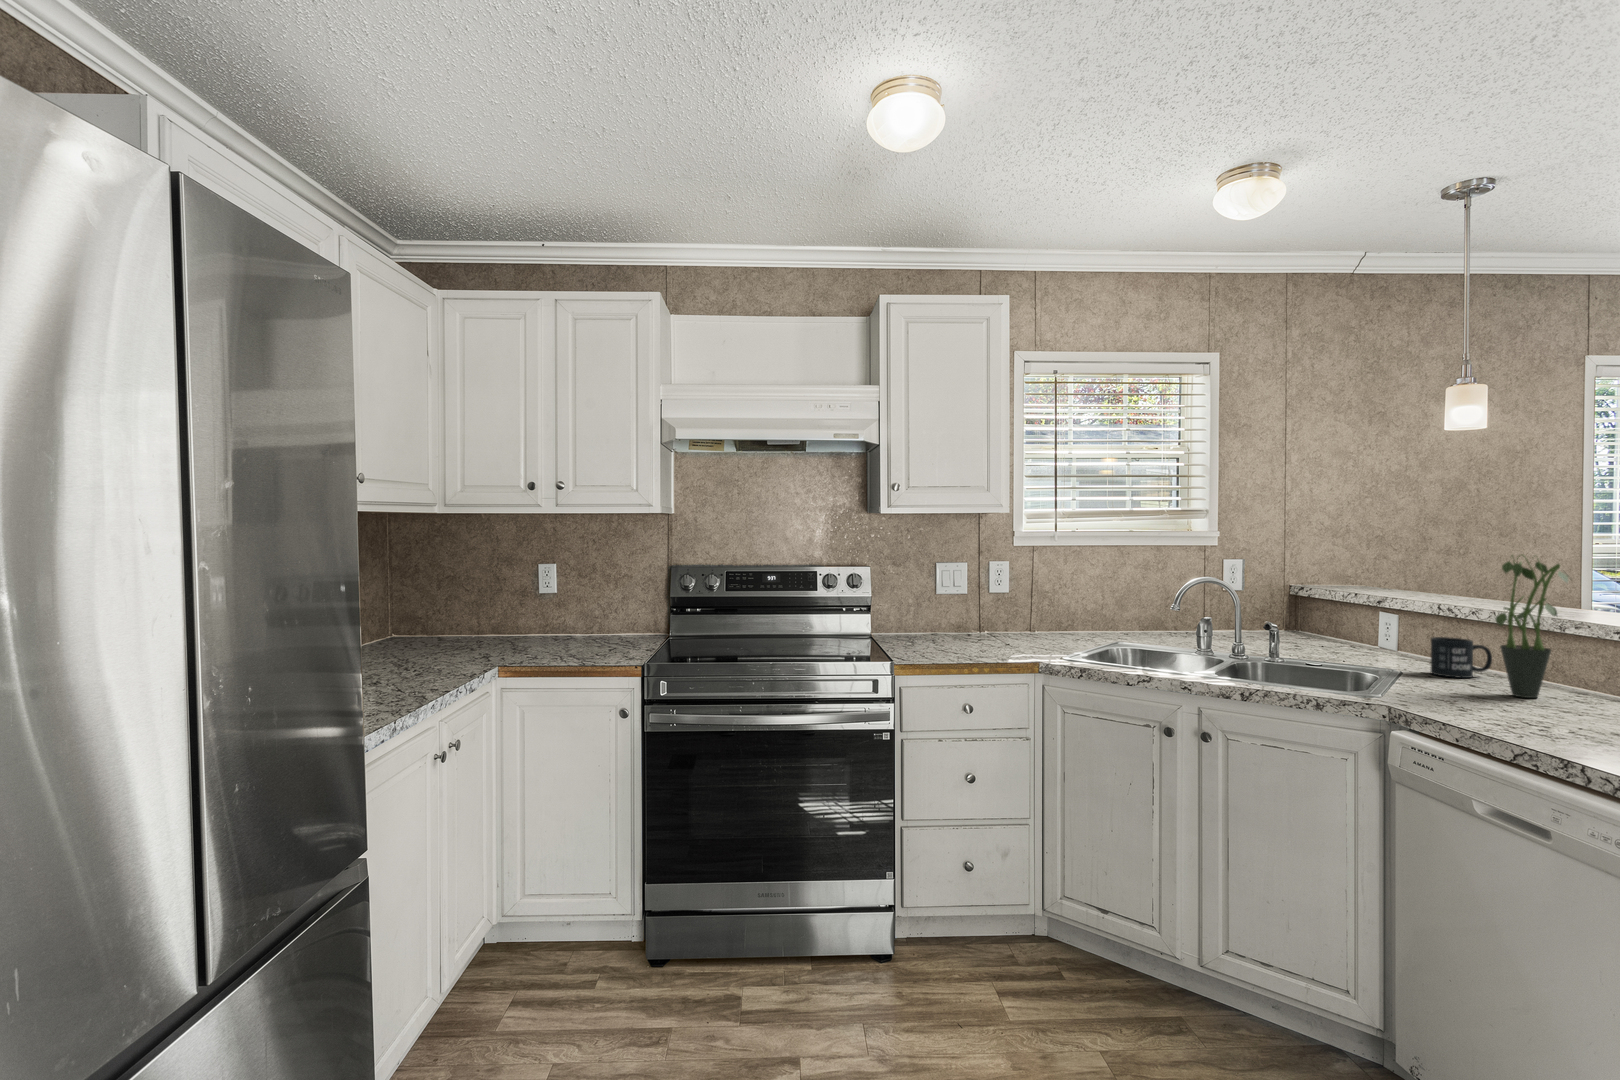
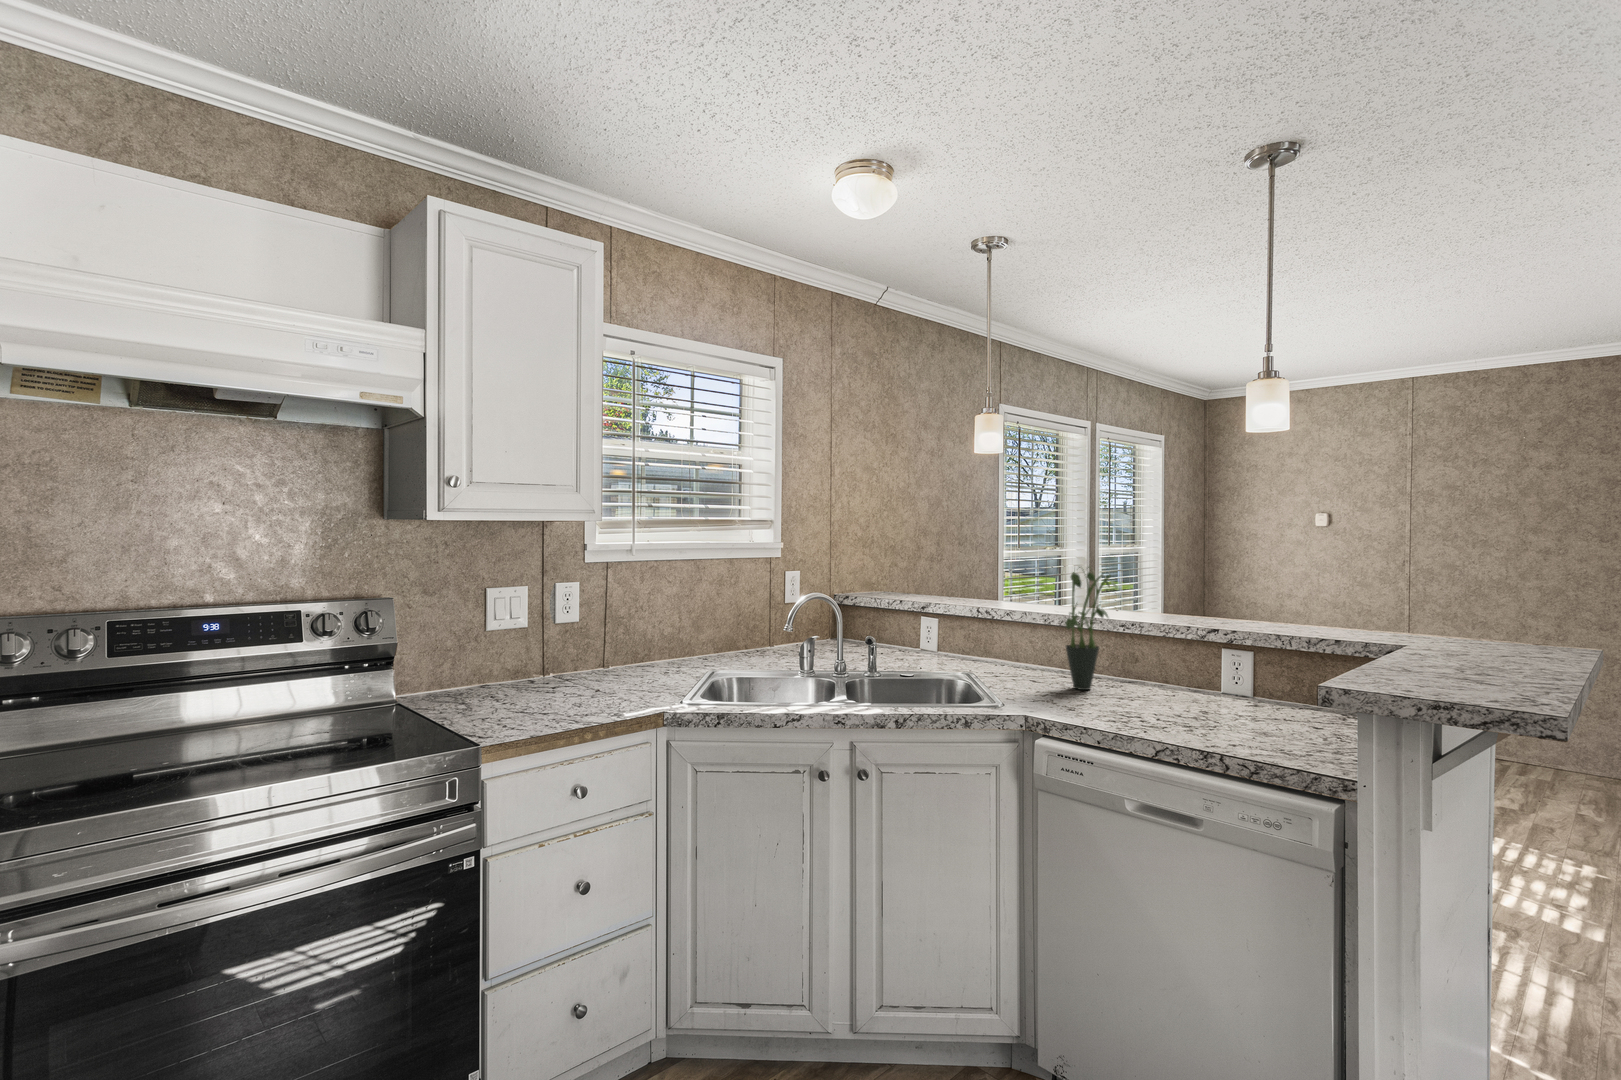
mug: present [1431,637,1492,678] -> none [995,640,1035,676]

